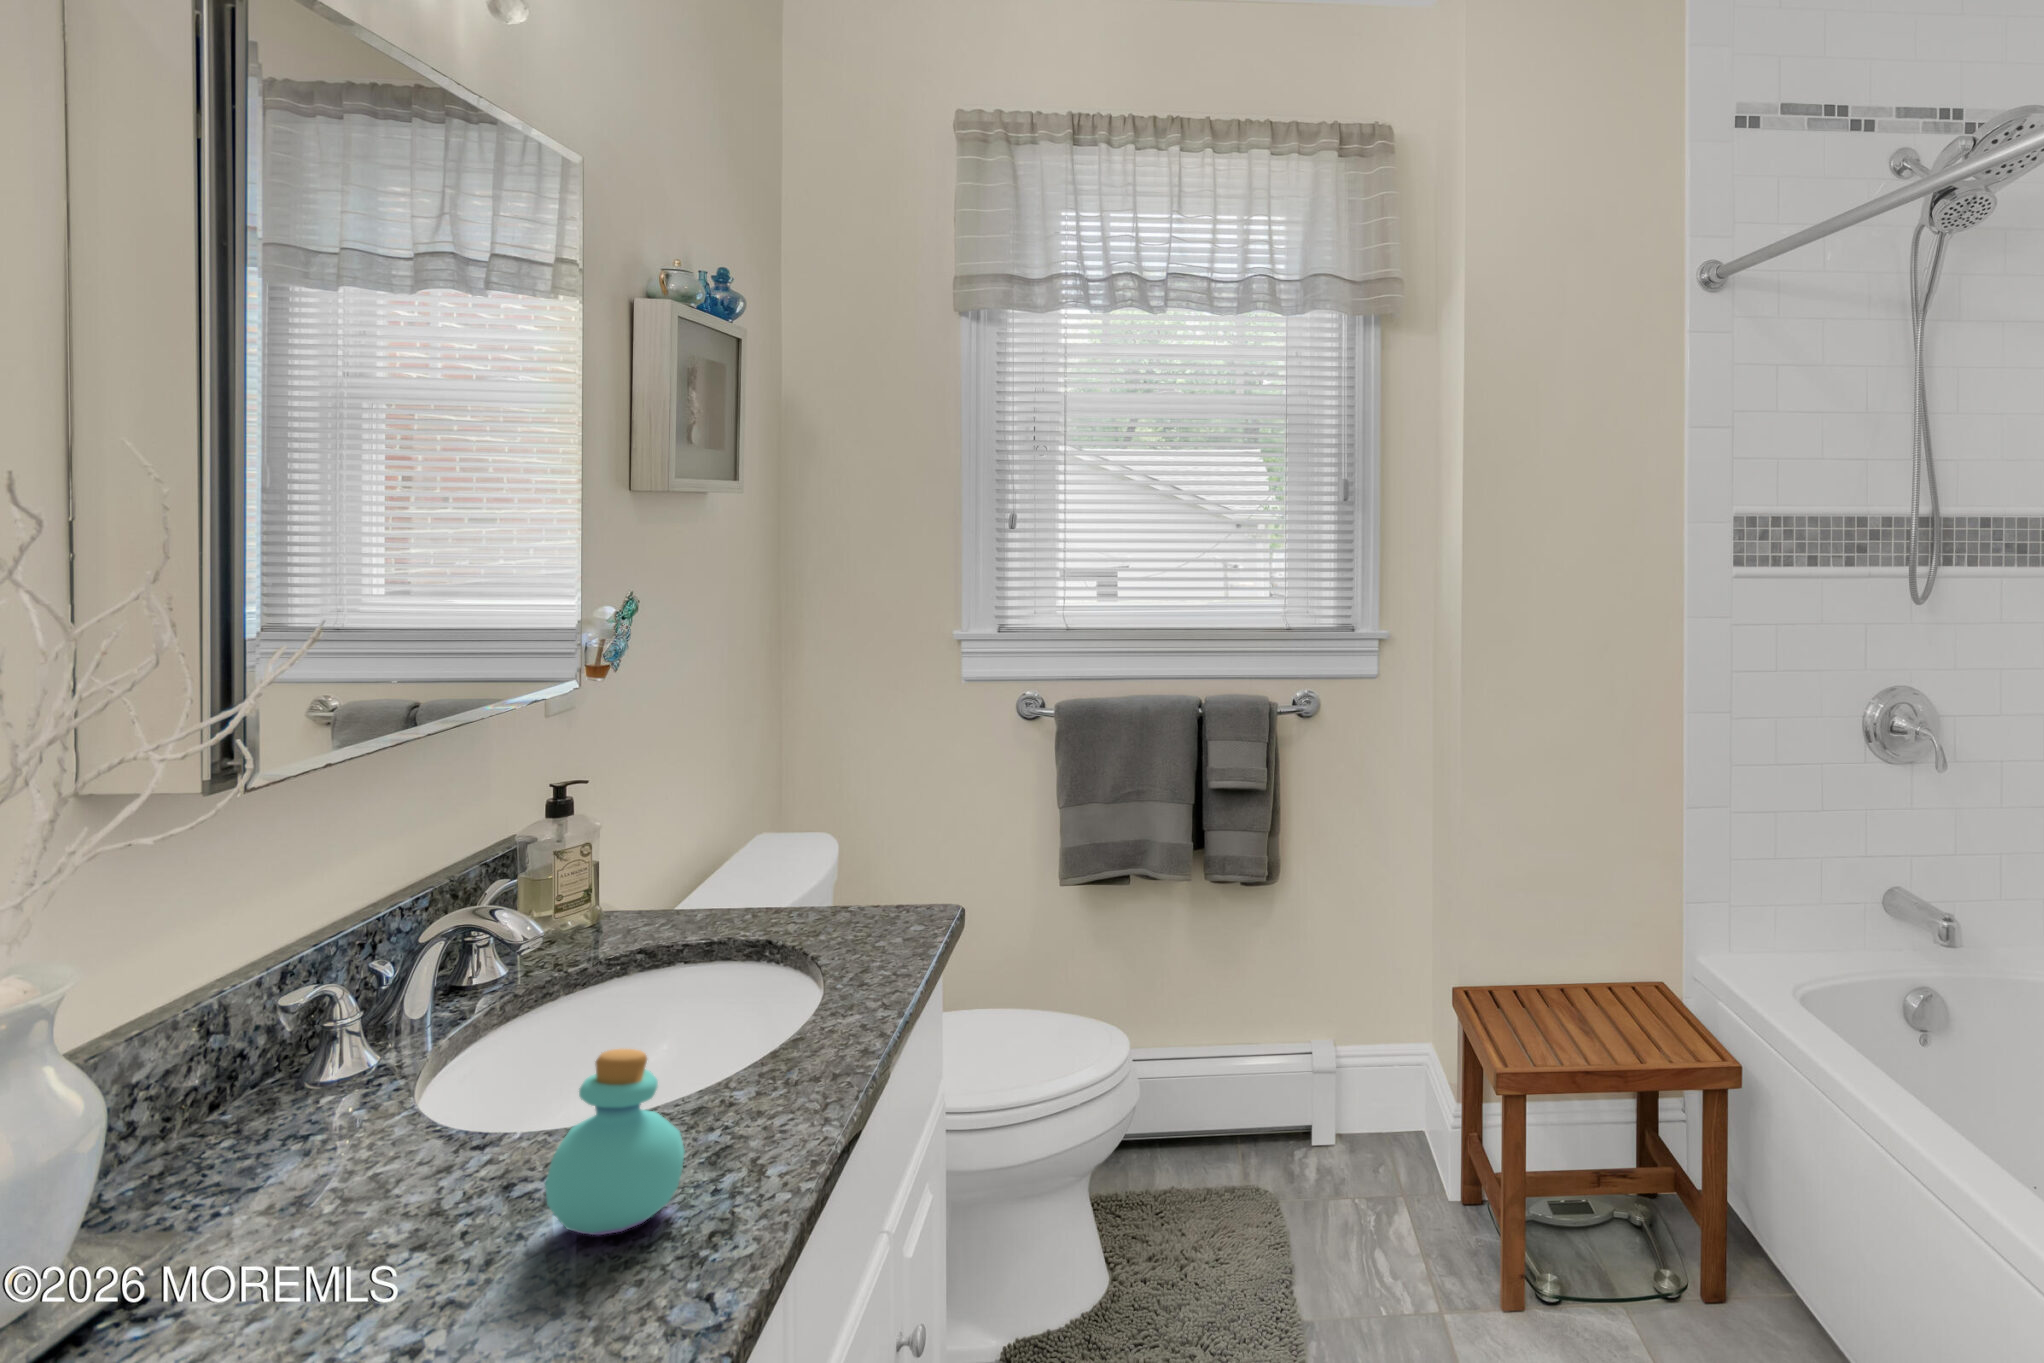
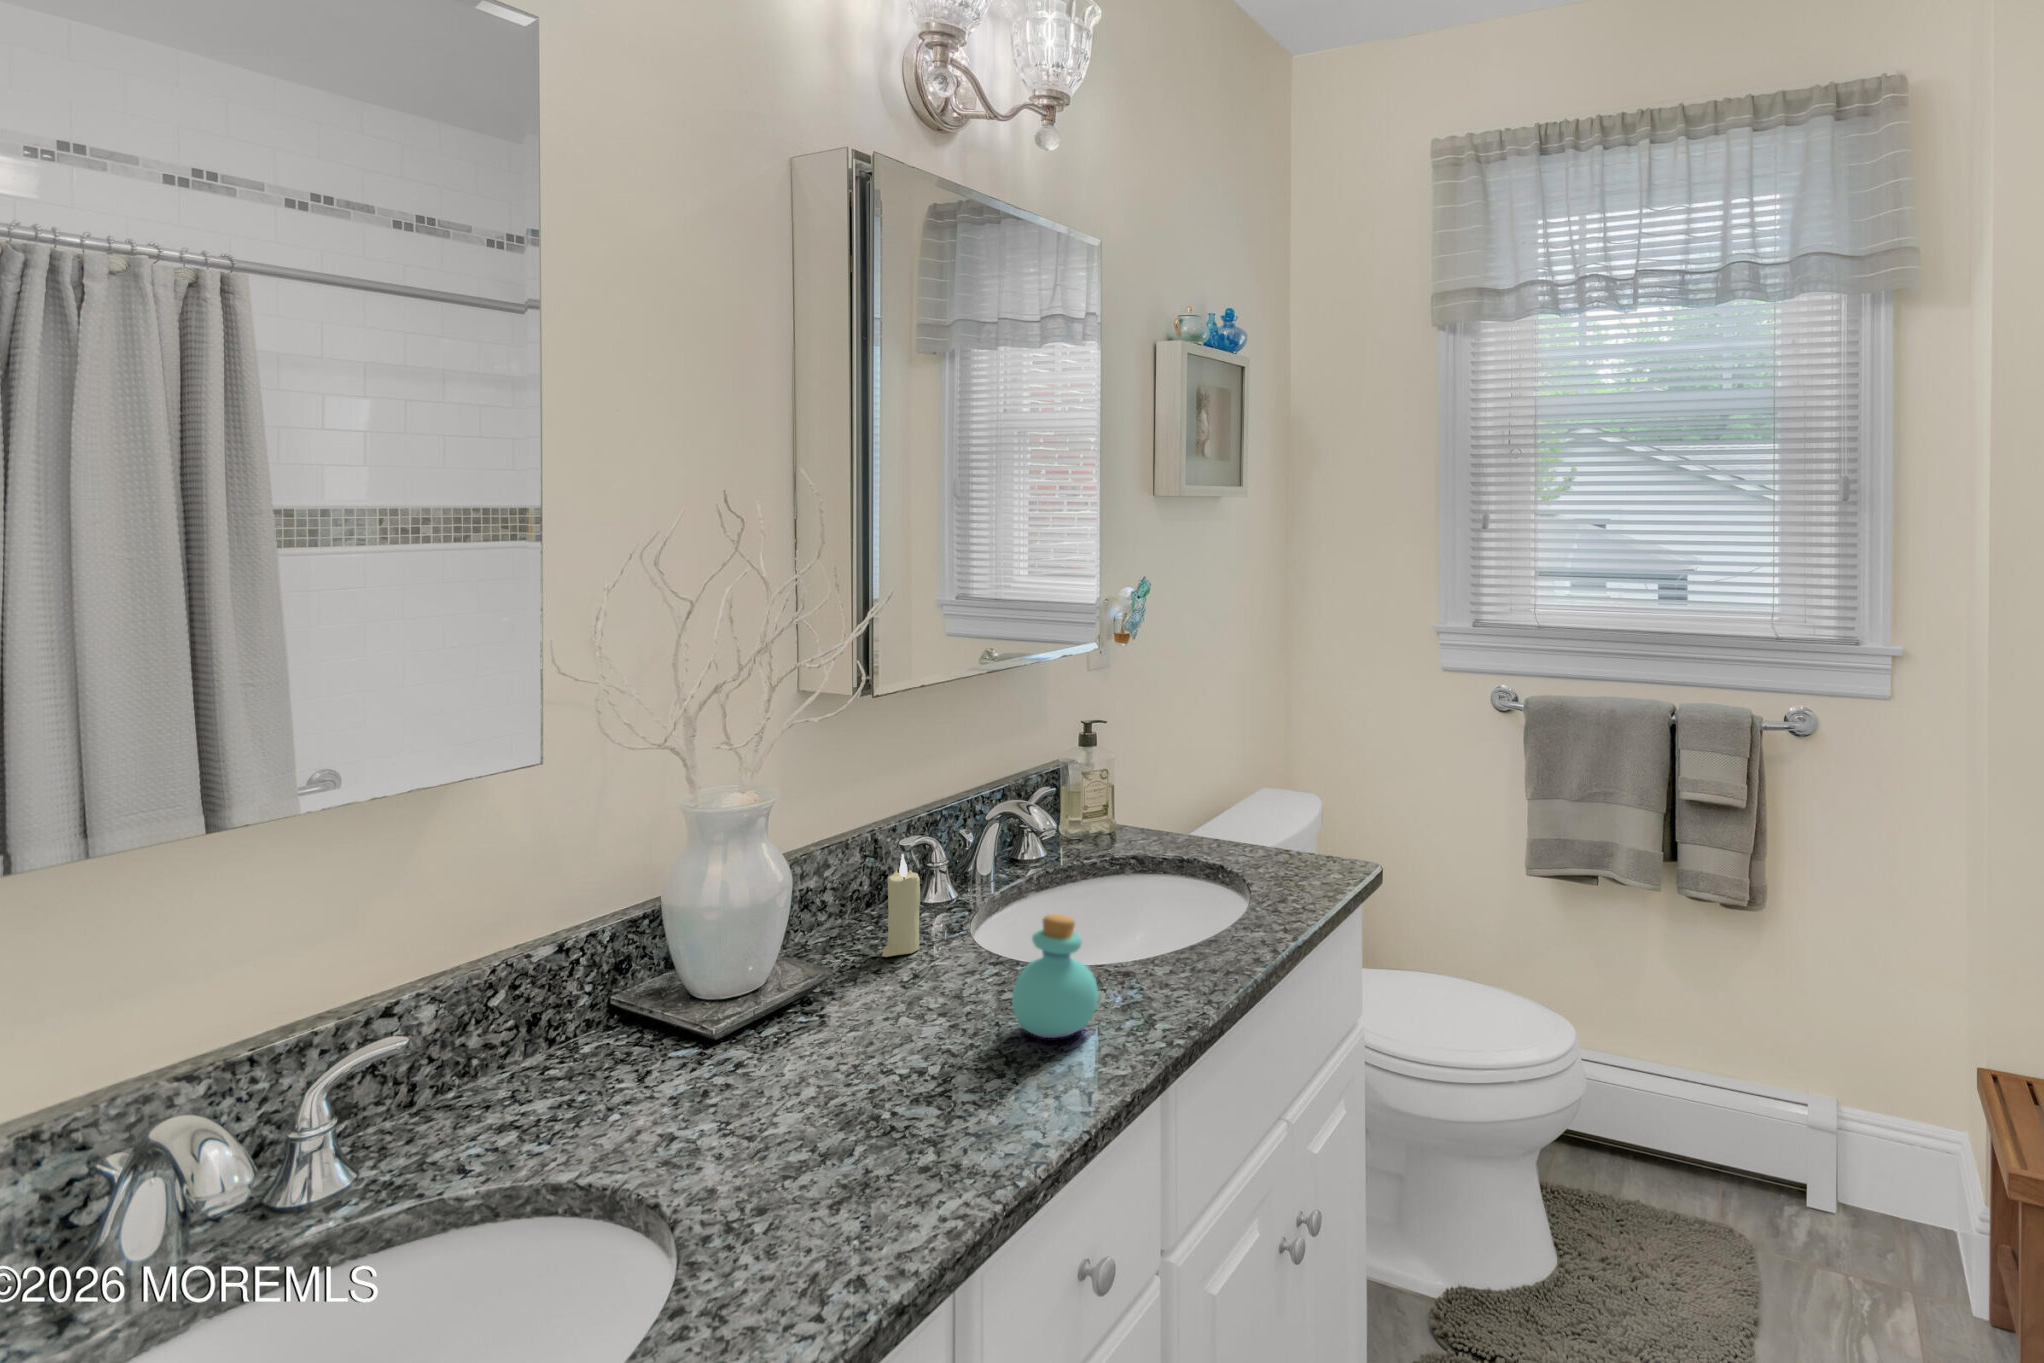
candle: none [268,1007,337,1173] -> present [882,854,920,957]

